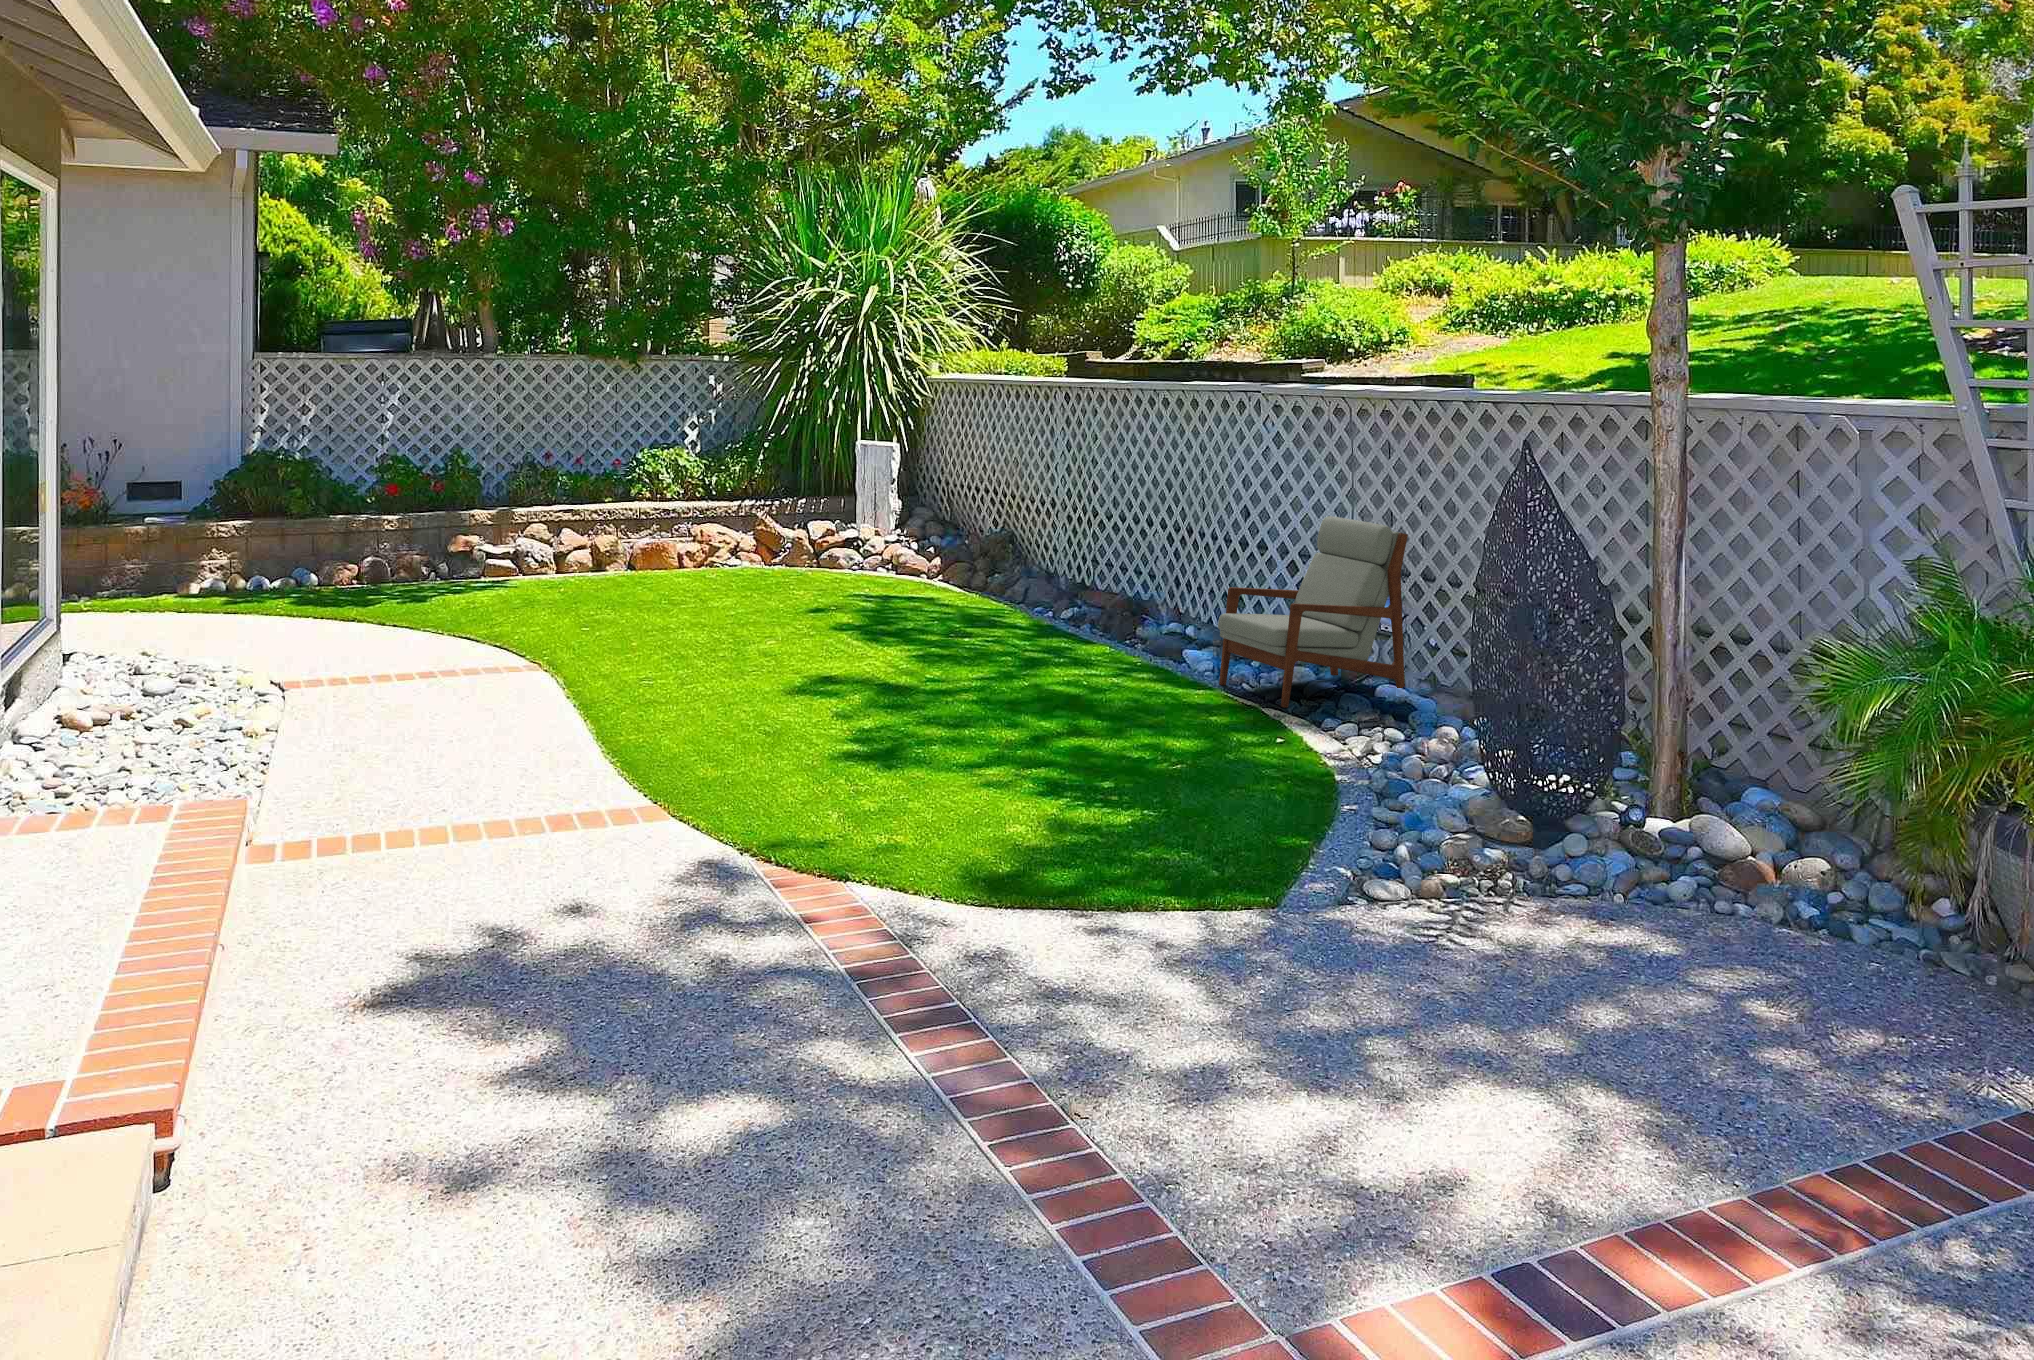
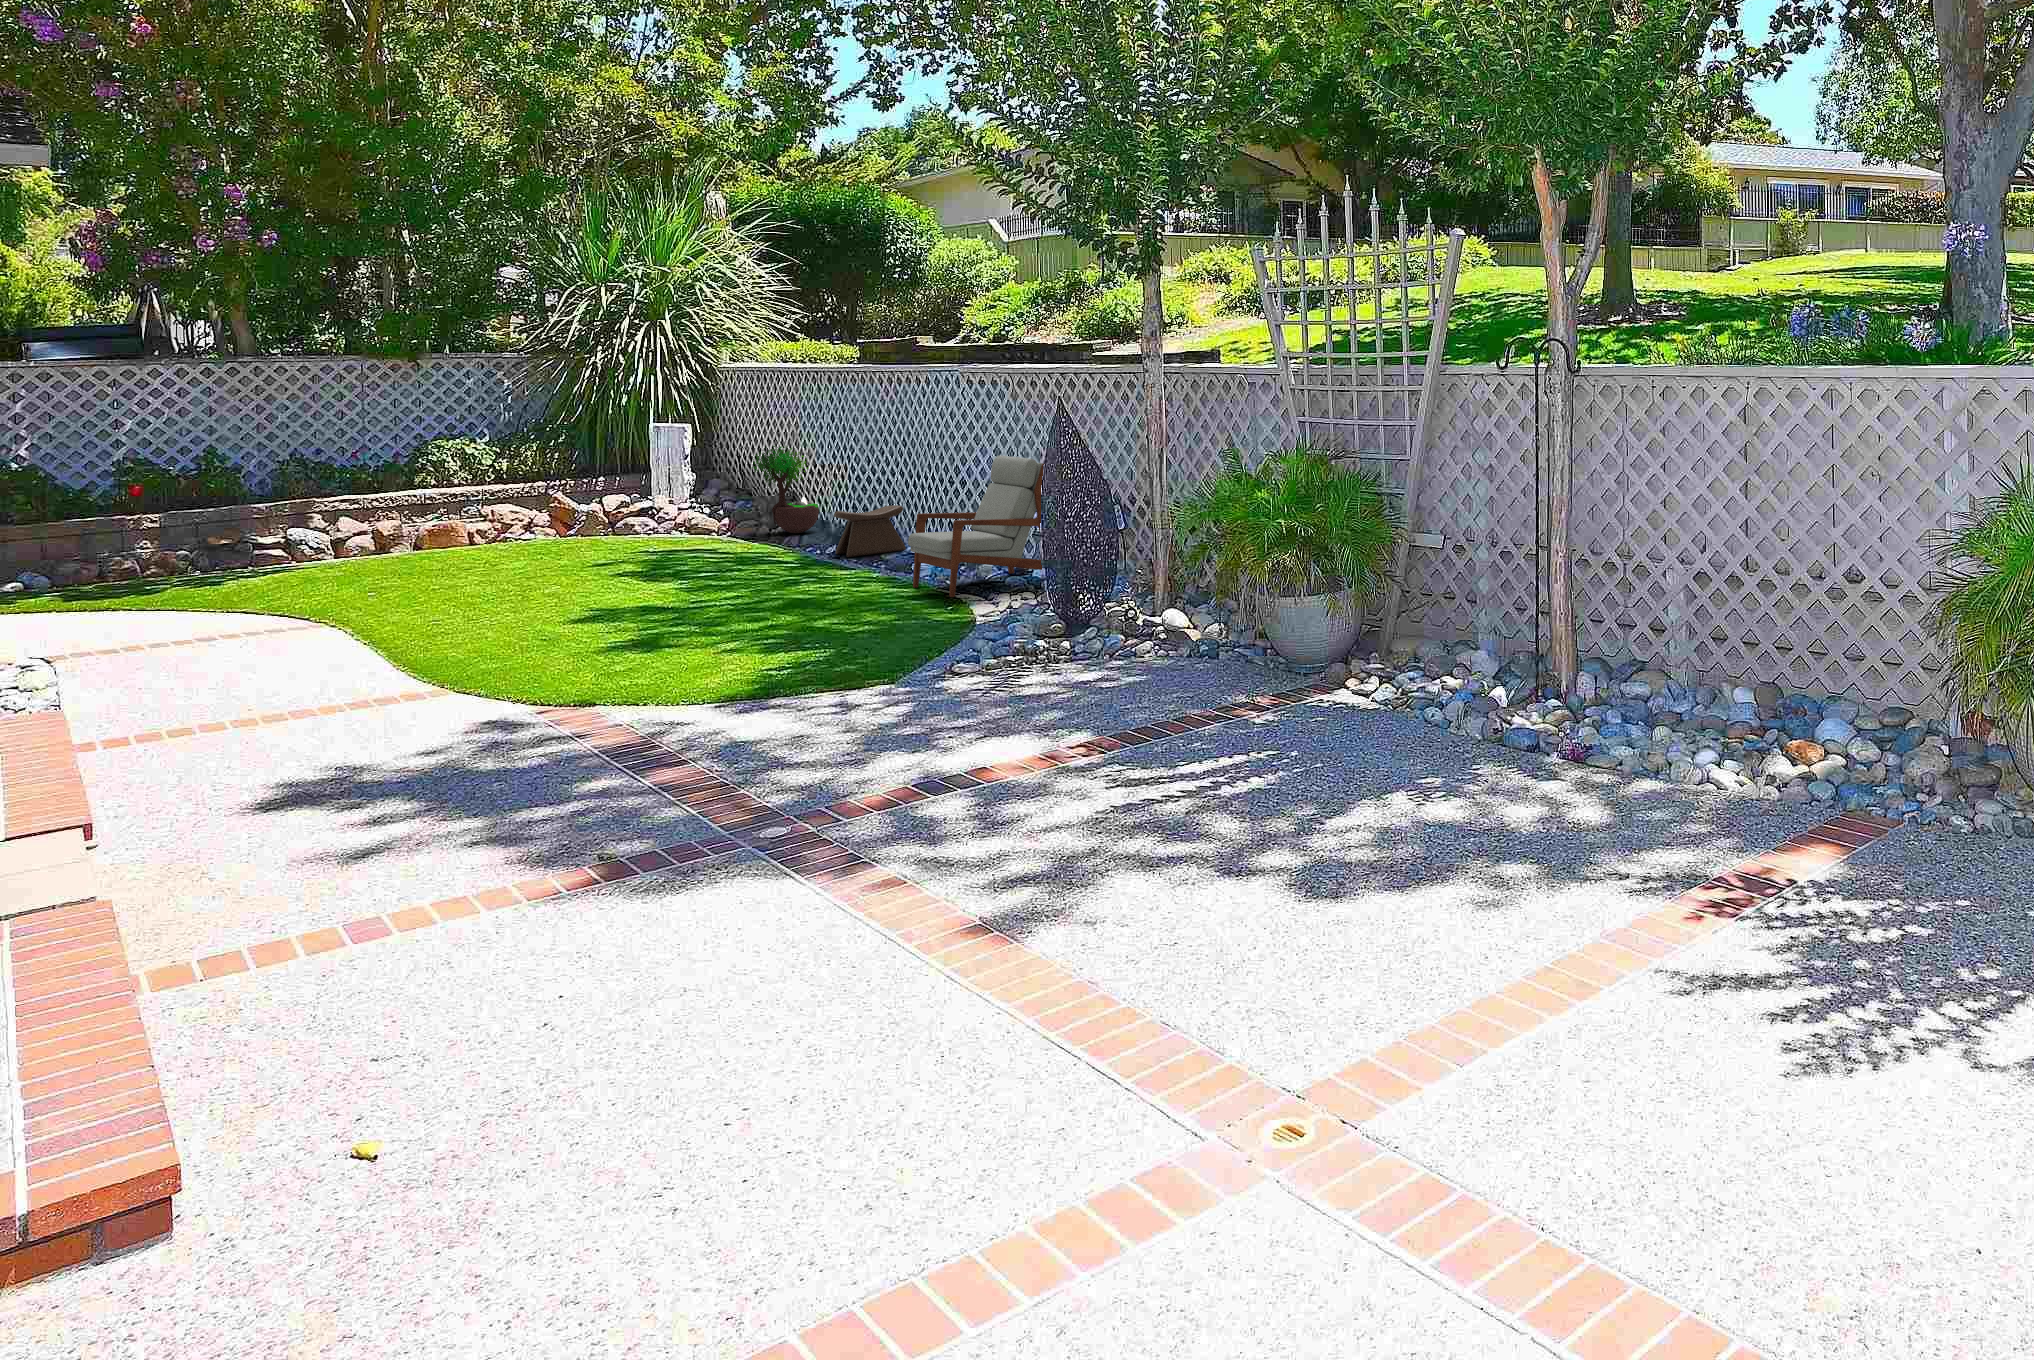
potted tree: none [973,470,1046,585] -> present [752,444,819,533]
stool: none [1085,564,1168,627] -> present [833,505,906,557]

